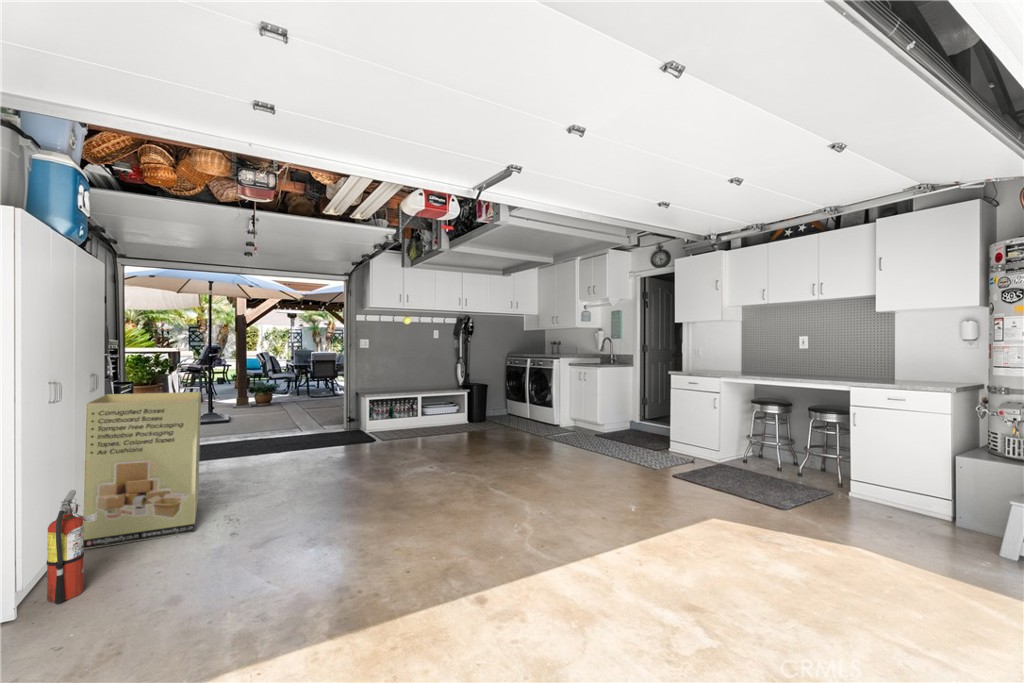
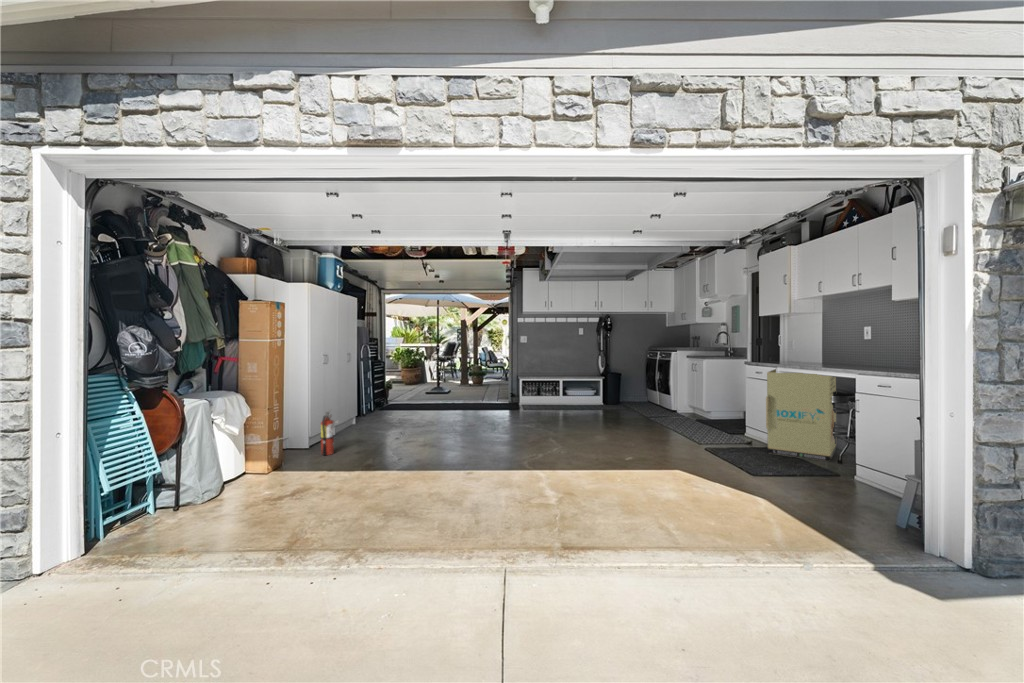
cardboard box: present [83,392,201,549] -> present [766,369,836,461]

